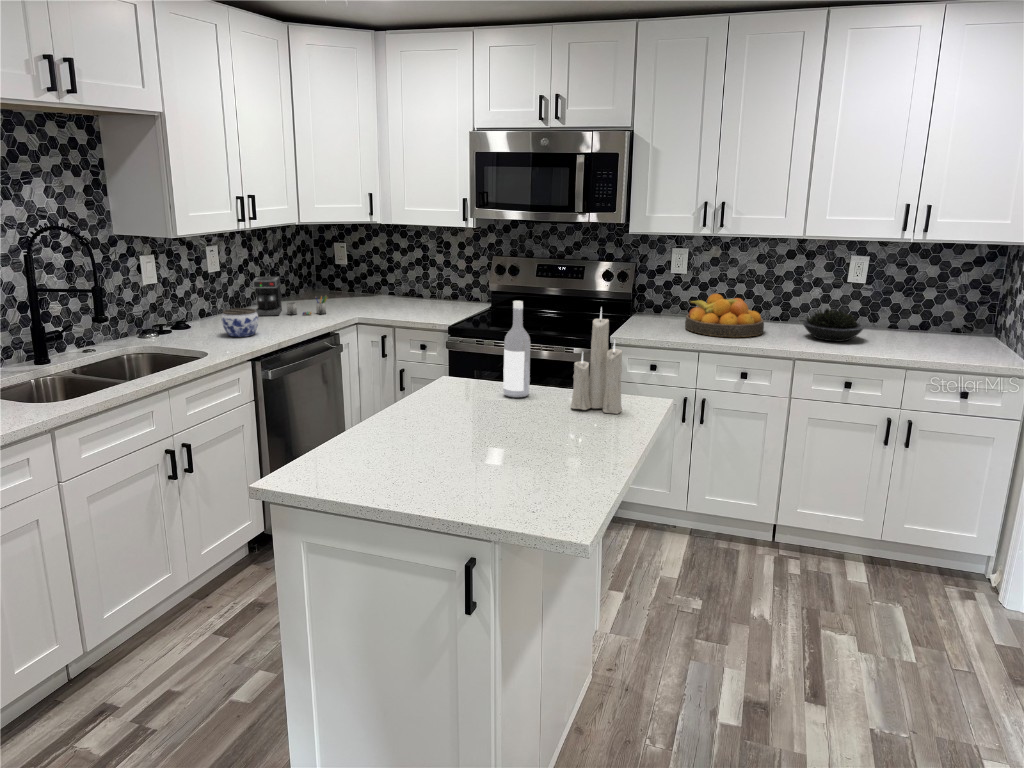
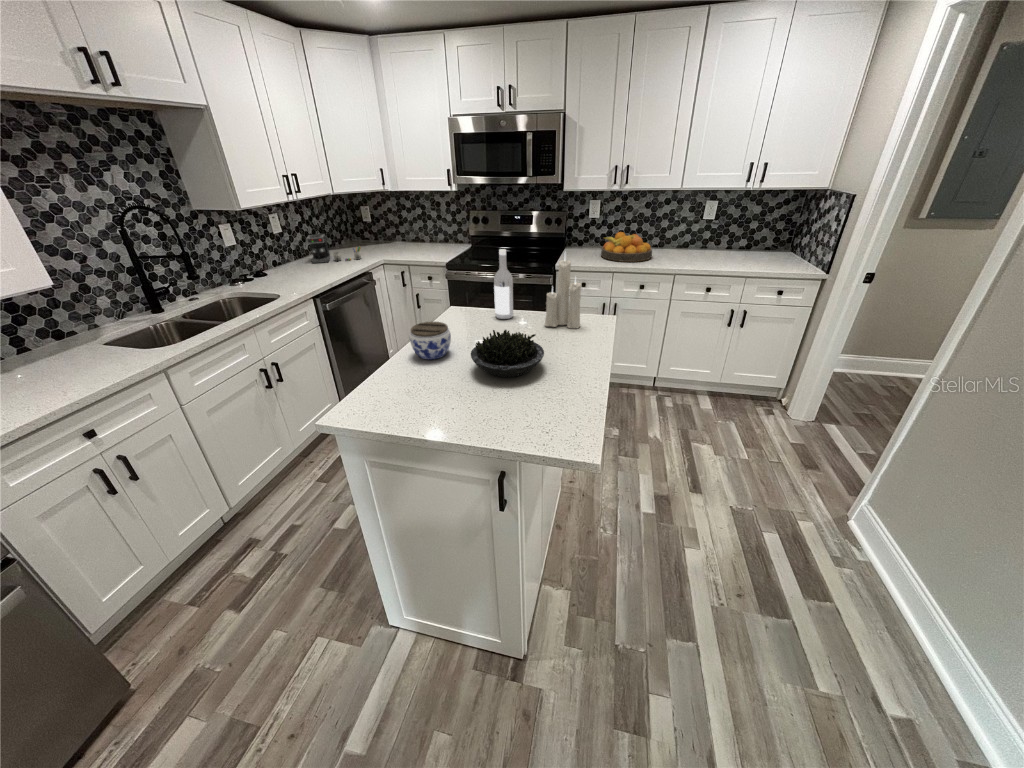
jar: present [221,308,258,337] -> present [410,322,451,360]
succulent plant: present [803,308,864,341] -> present [471,330,544,377]

